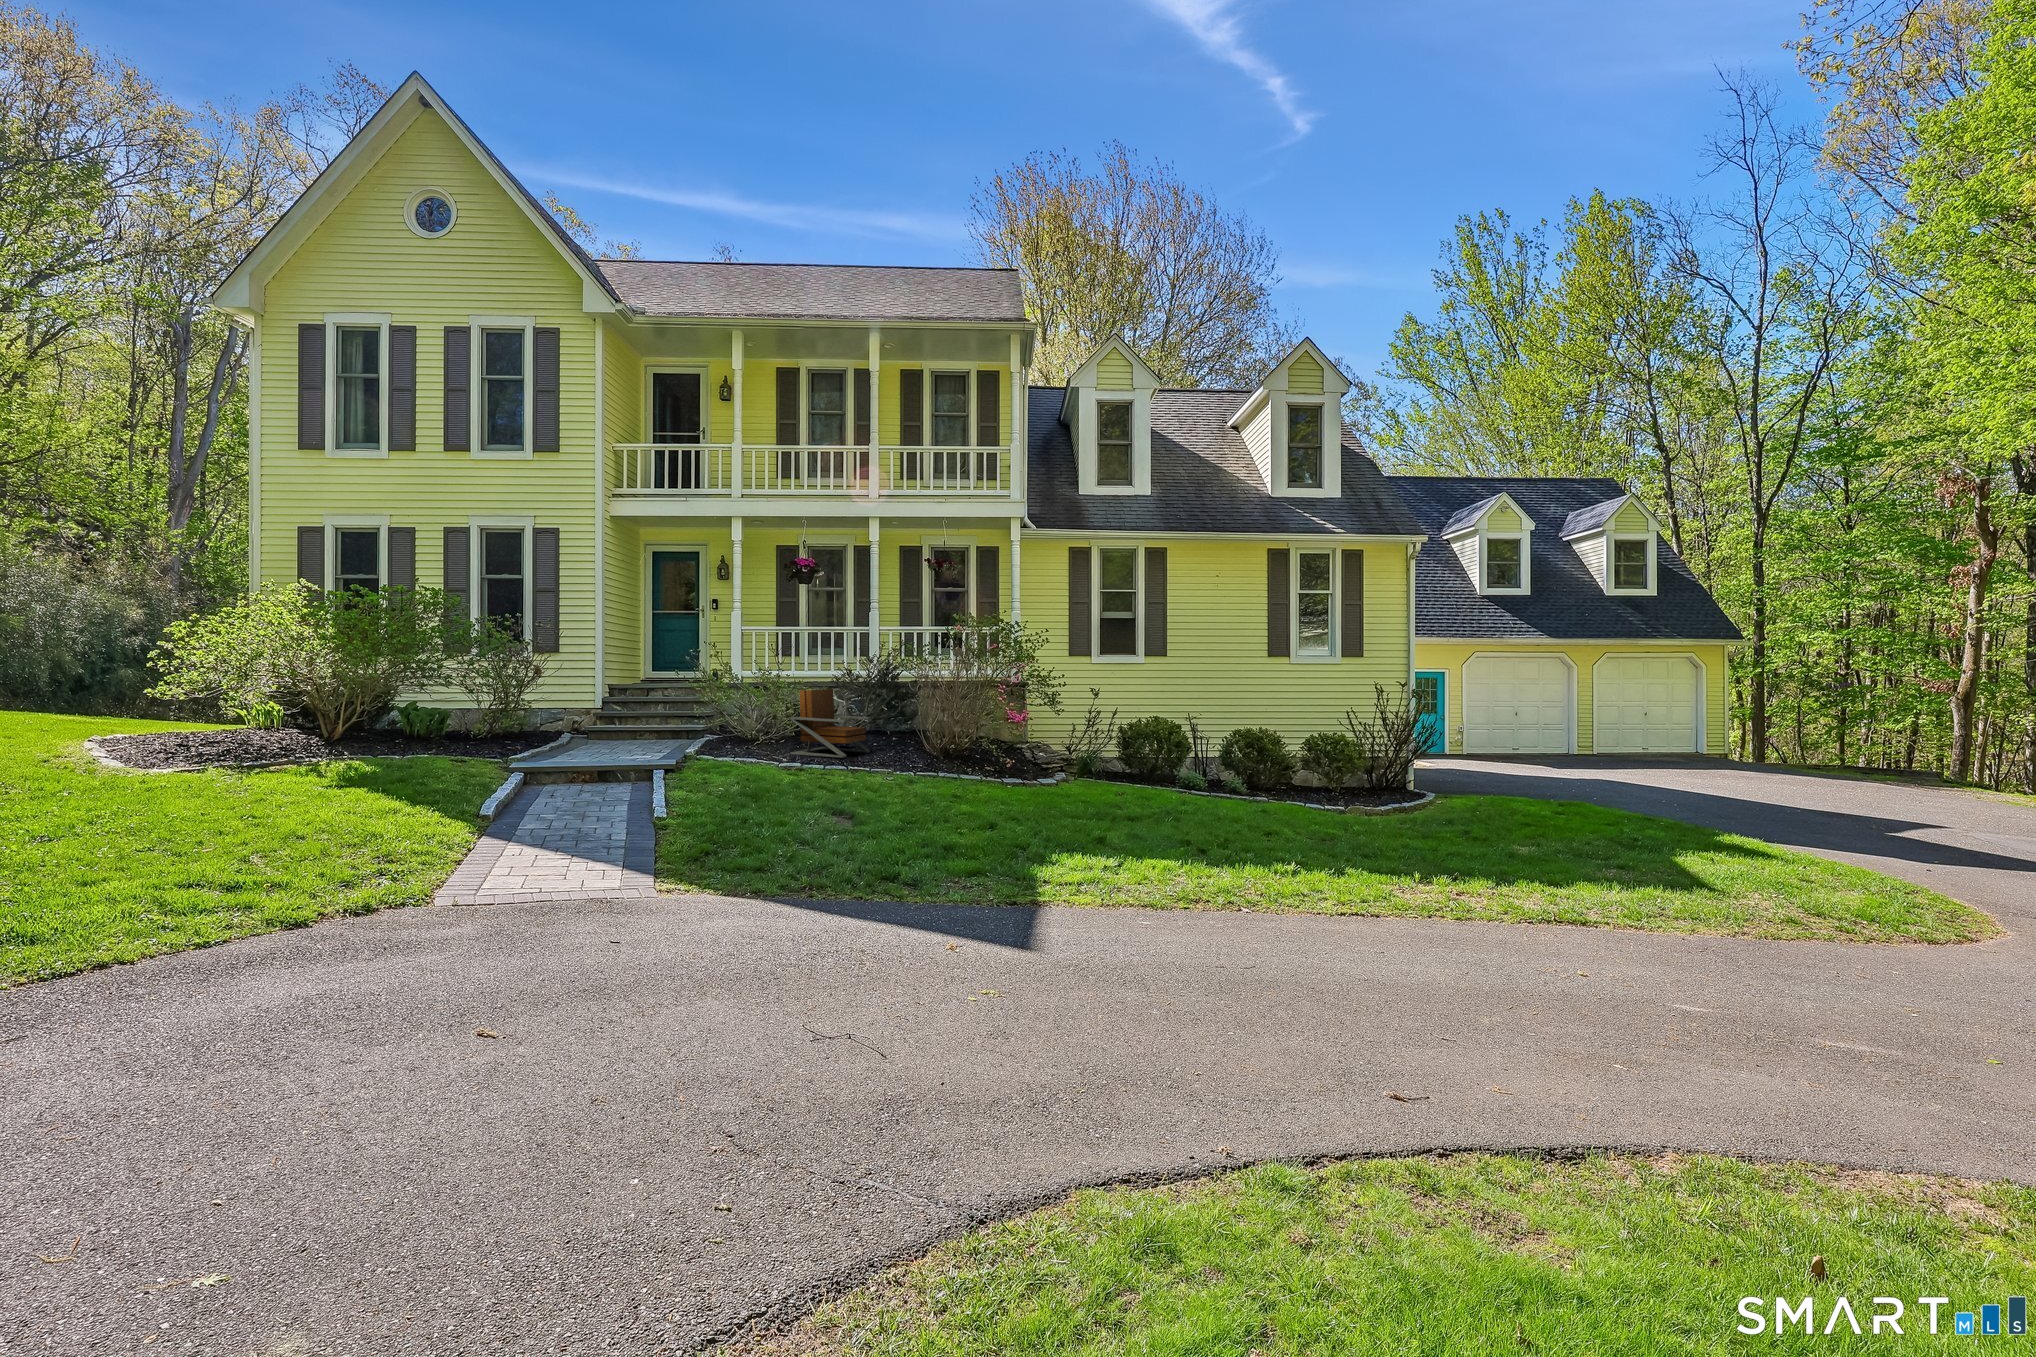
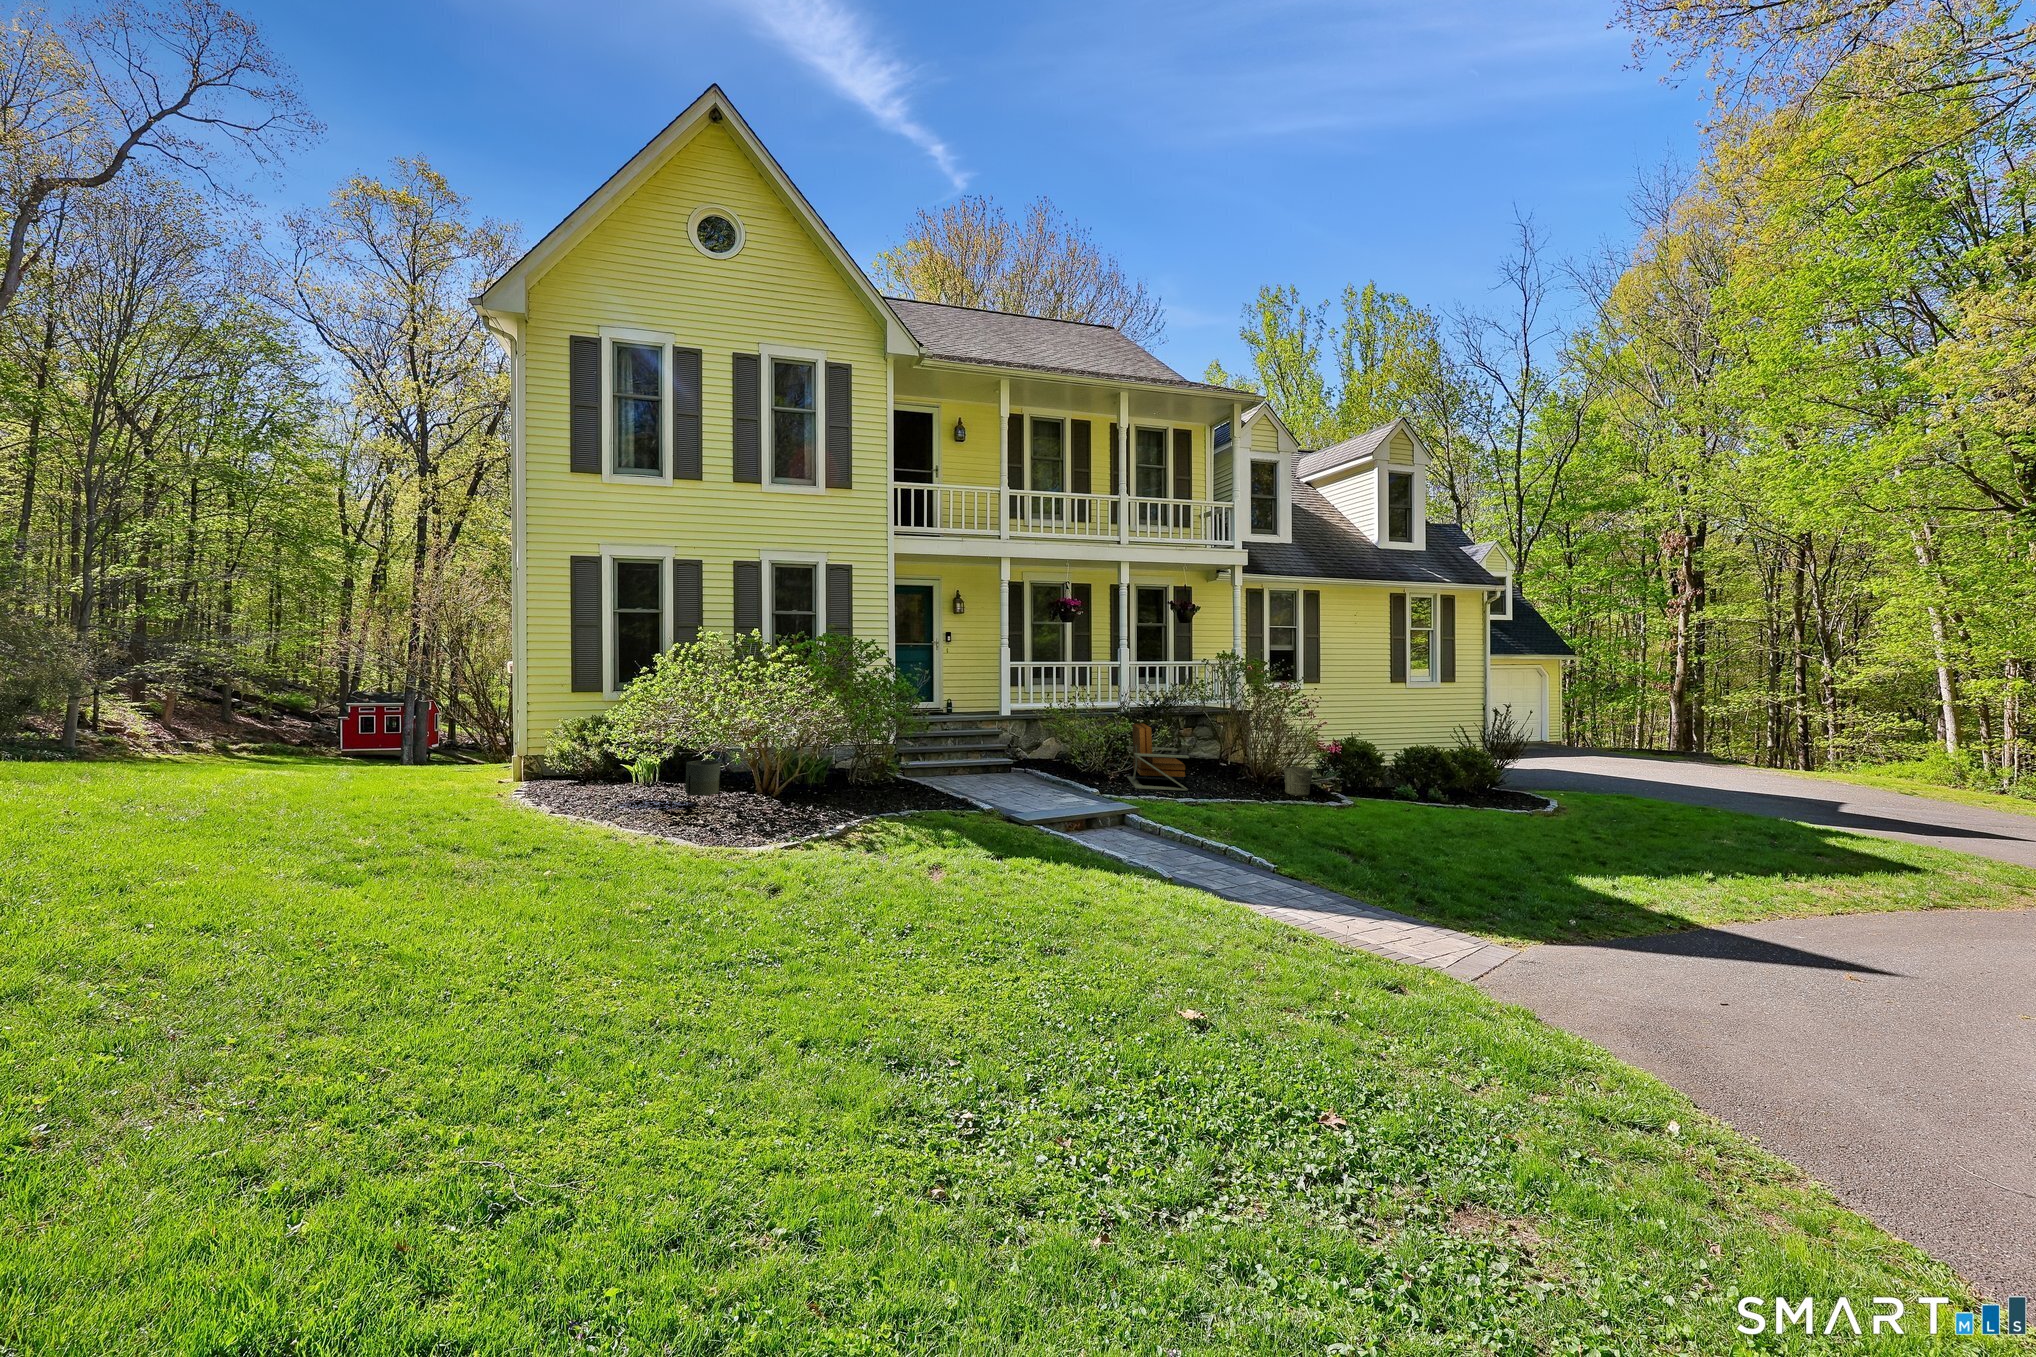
planter: none [284,701,321,742] -> present [685,760,721,809]
bucket: none [963,736,997,768] -> present [1284,766,1316,795]

